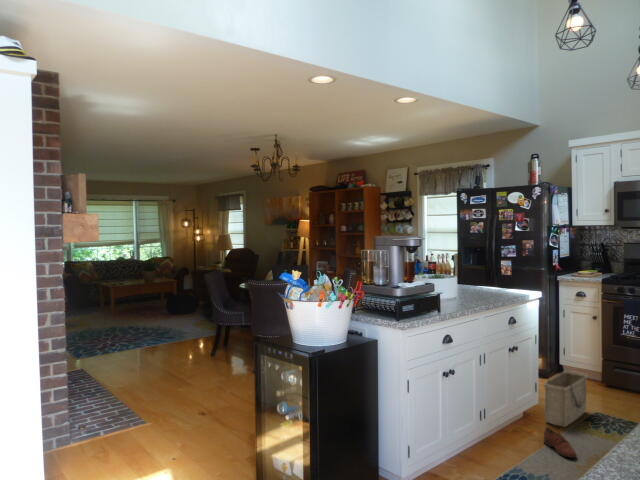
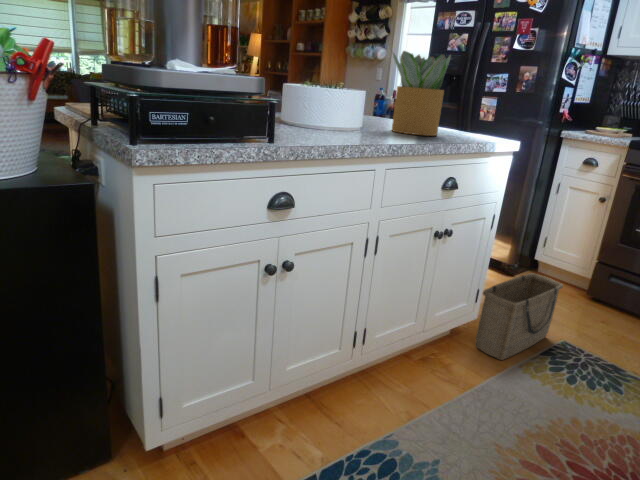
potted plant: none [470,253,502,297] -> present [392,51,451,136]
shoe: present [544,427,577,458] -> none [453,363,495,428]

